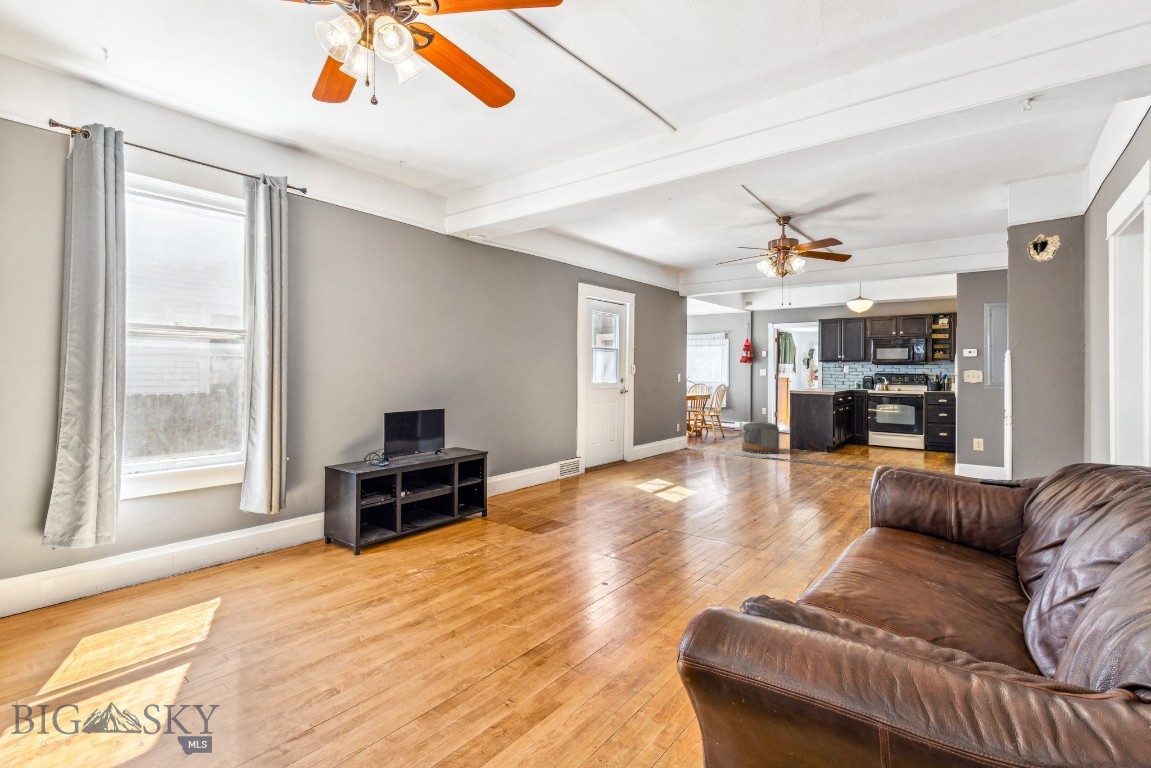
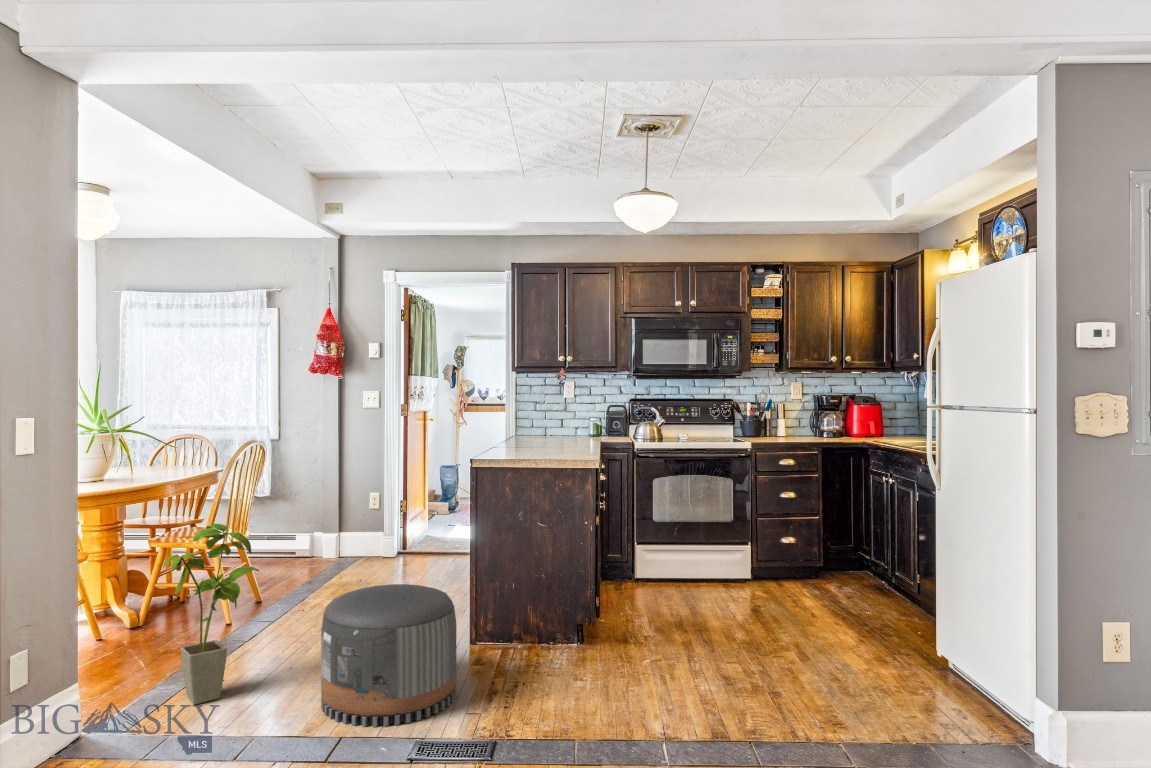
house plant: none [703,403,726,447] -> present [162,524,259,704]

